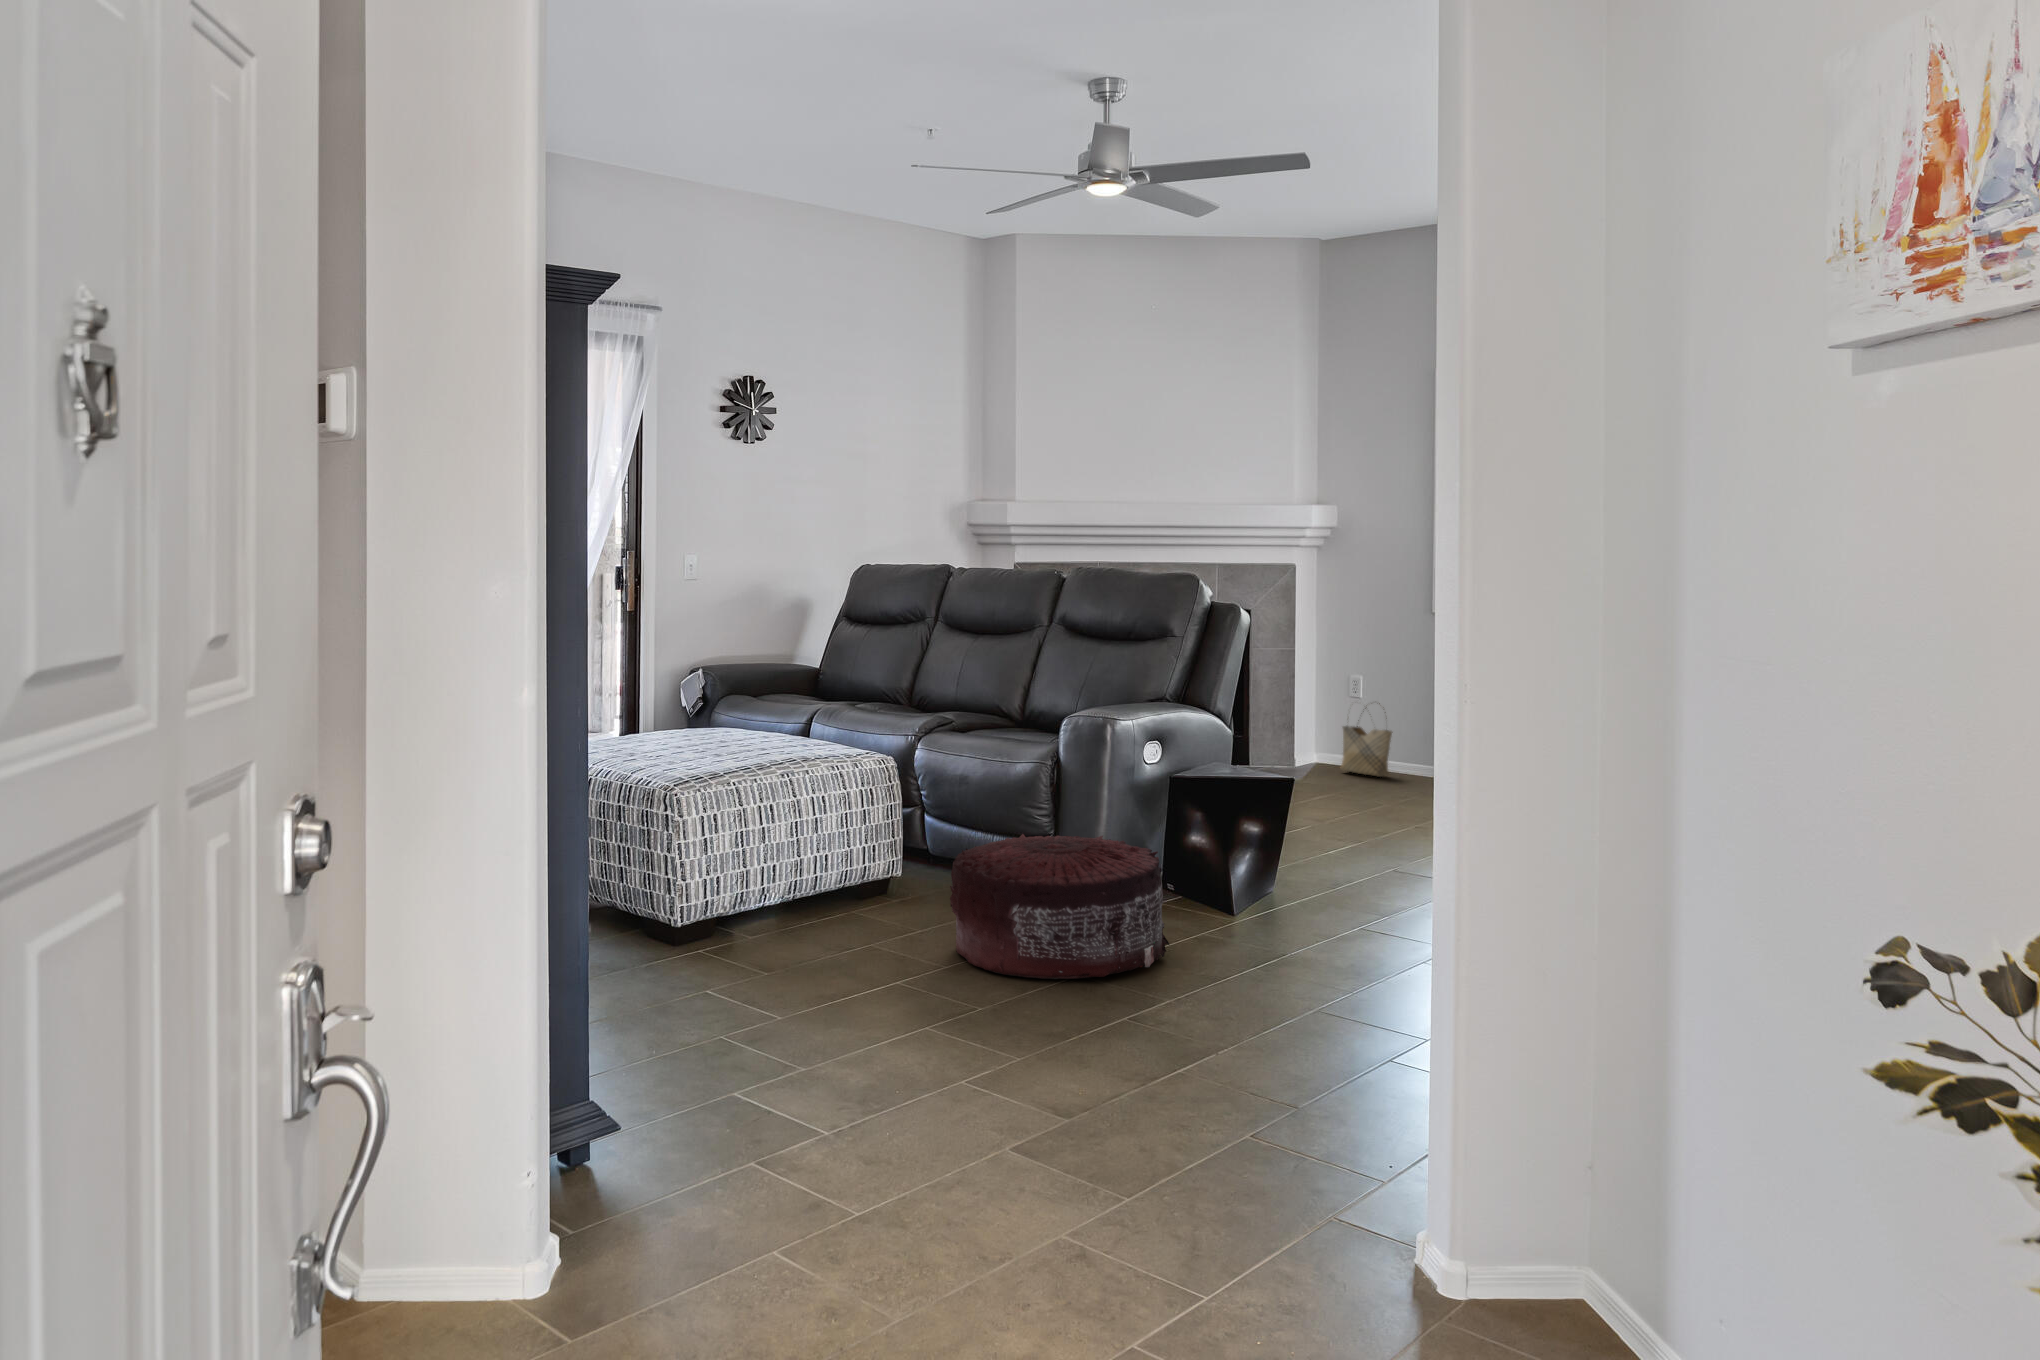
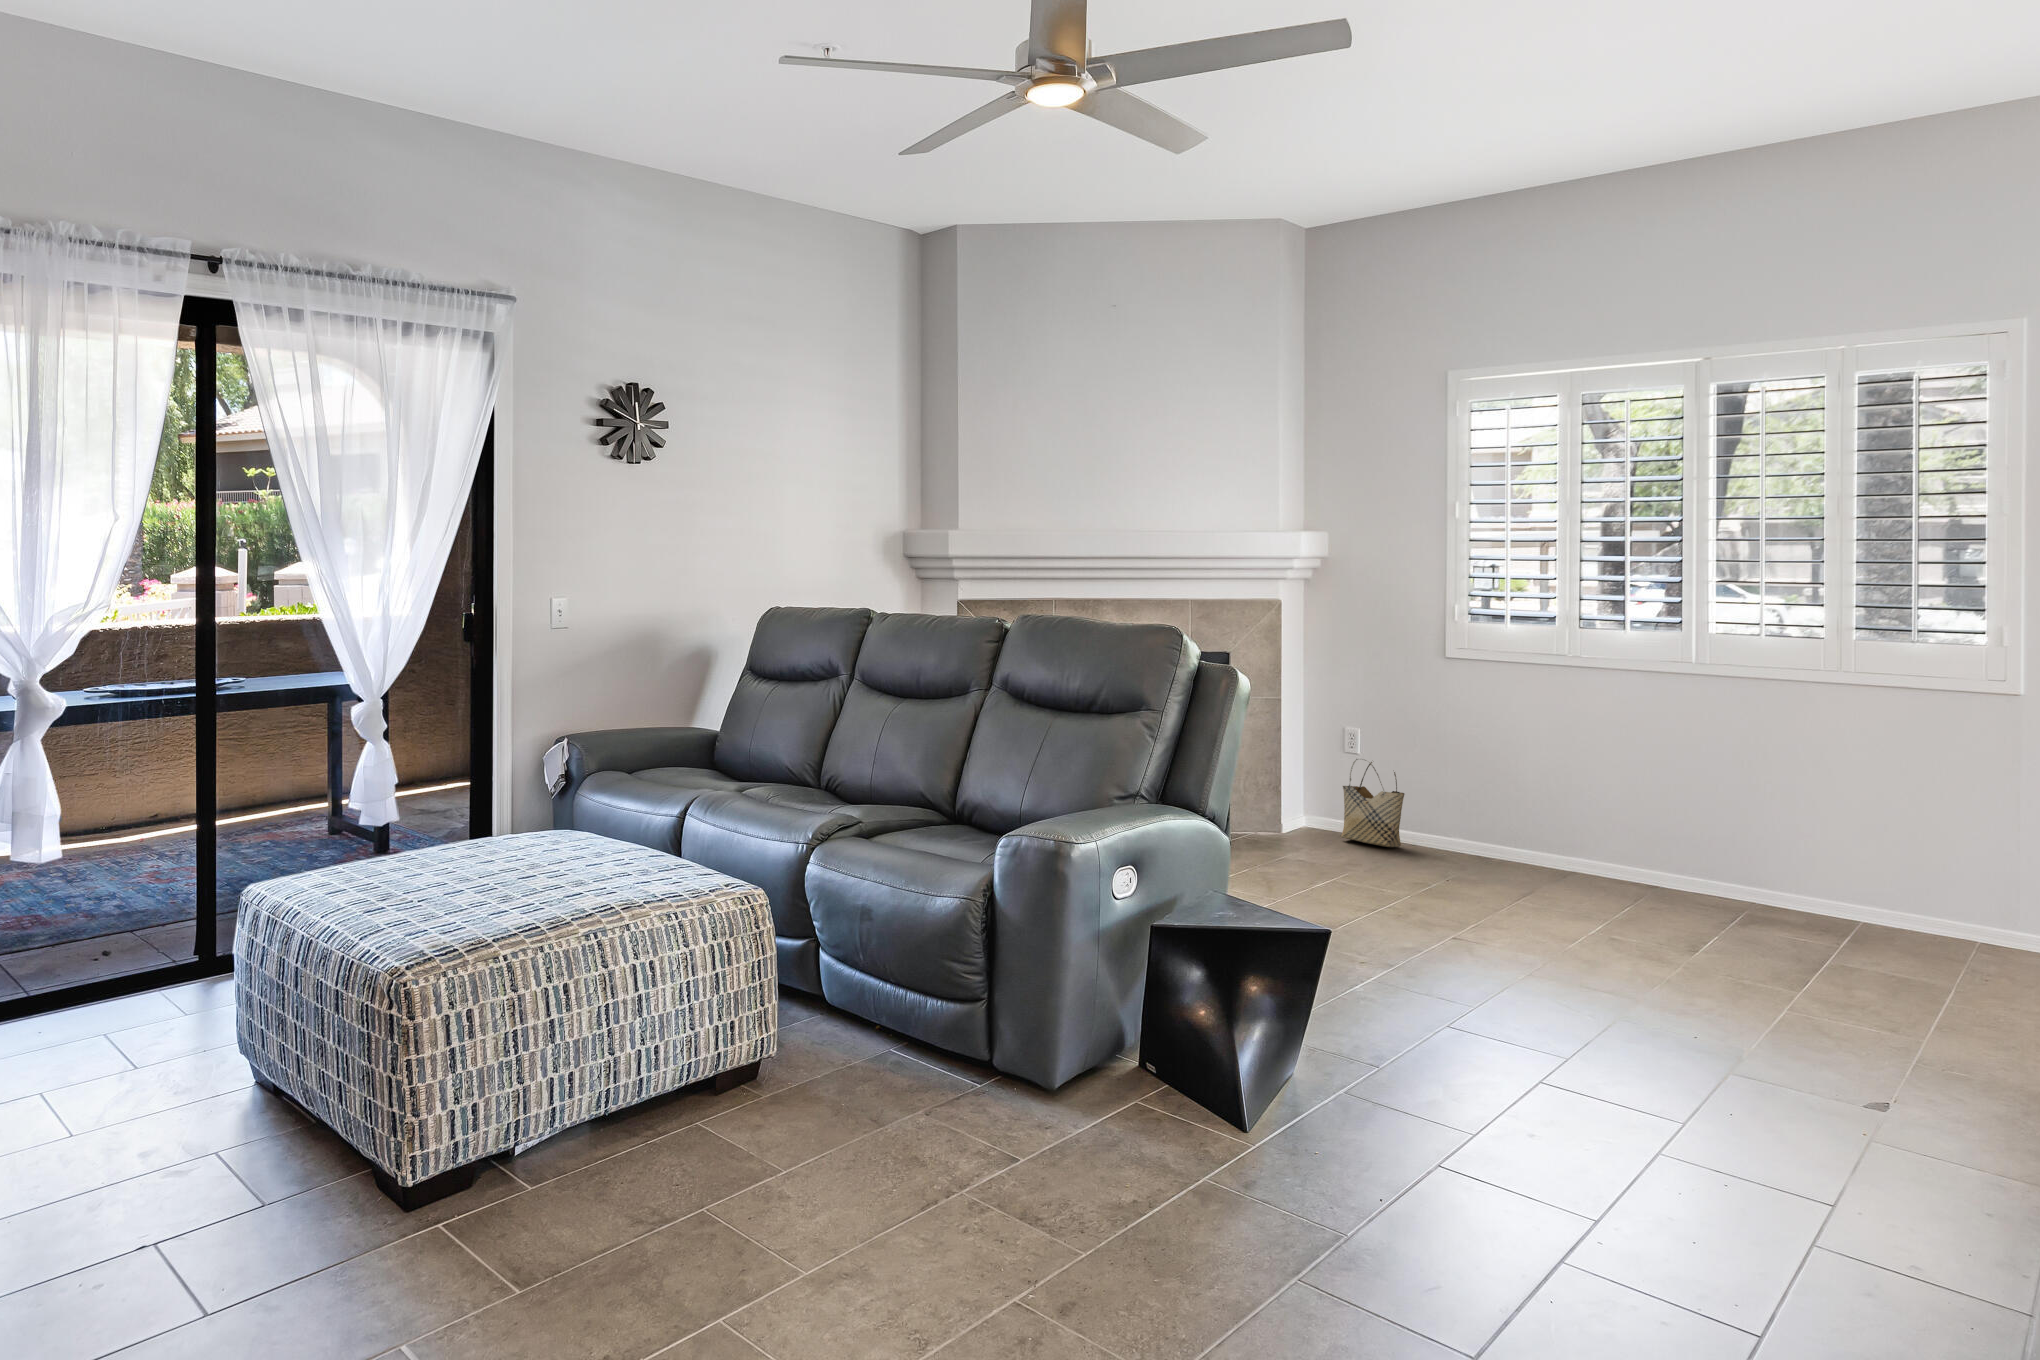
pouf: present [950,834,1169,979] -> none [815,1027,1160,1315]

